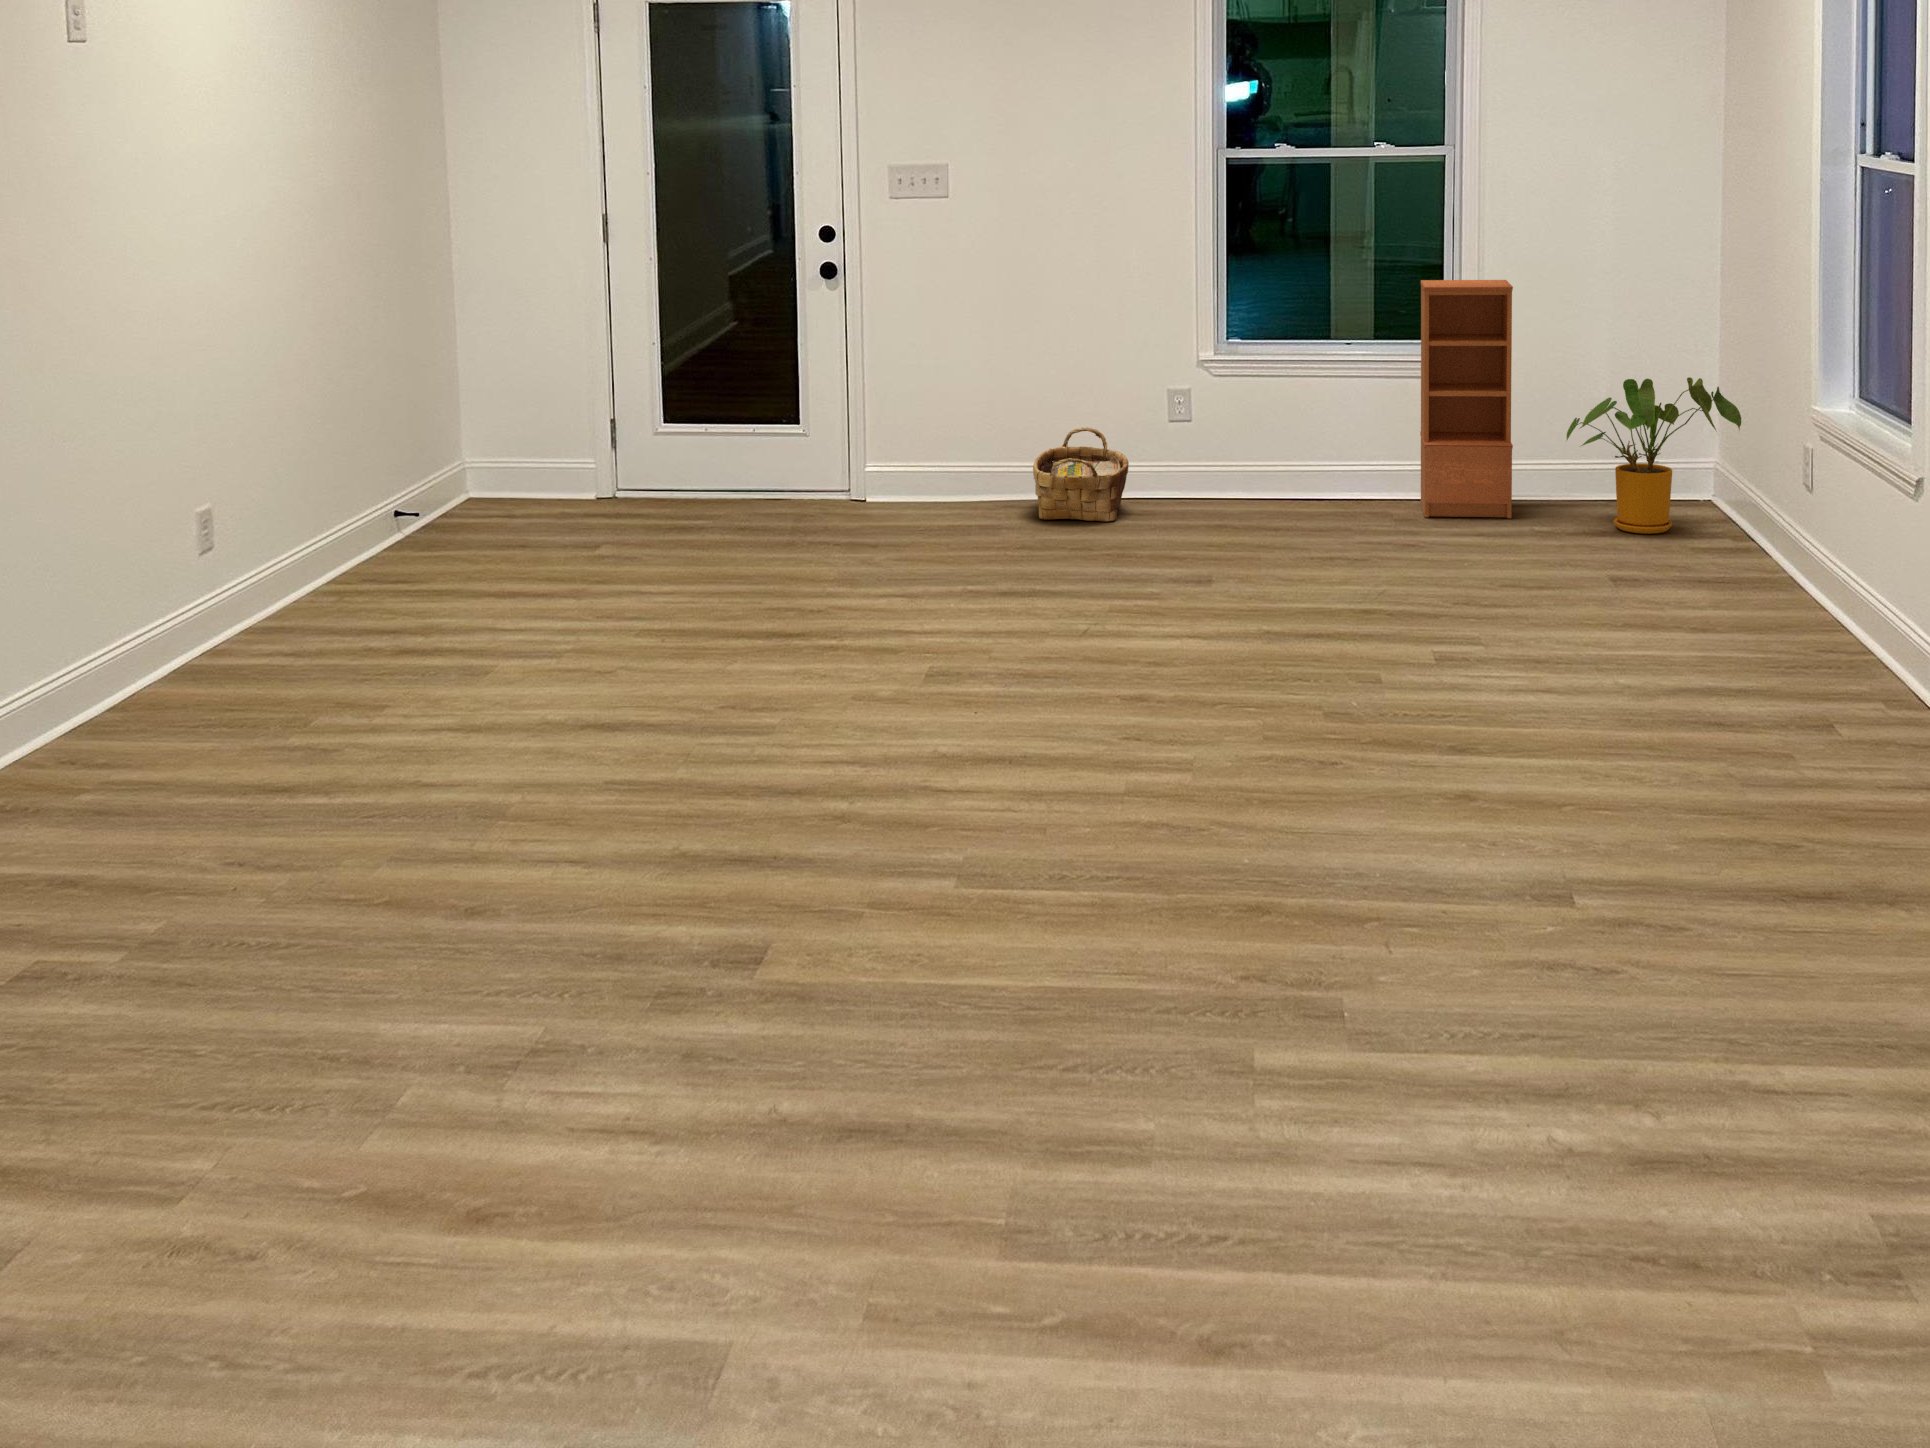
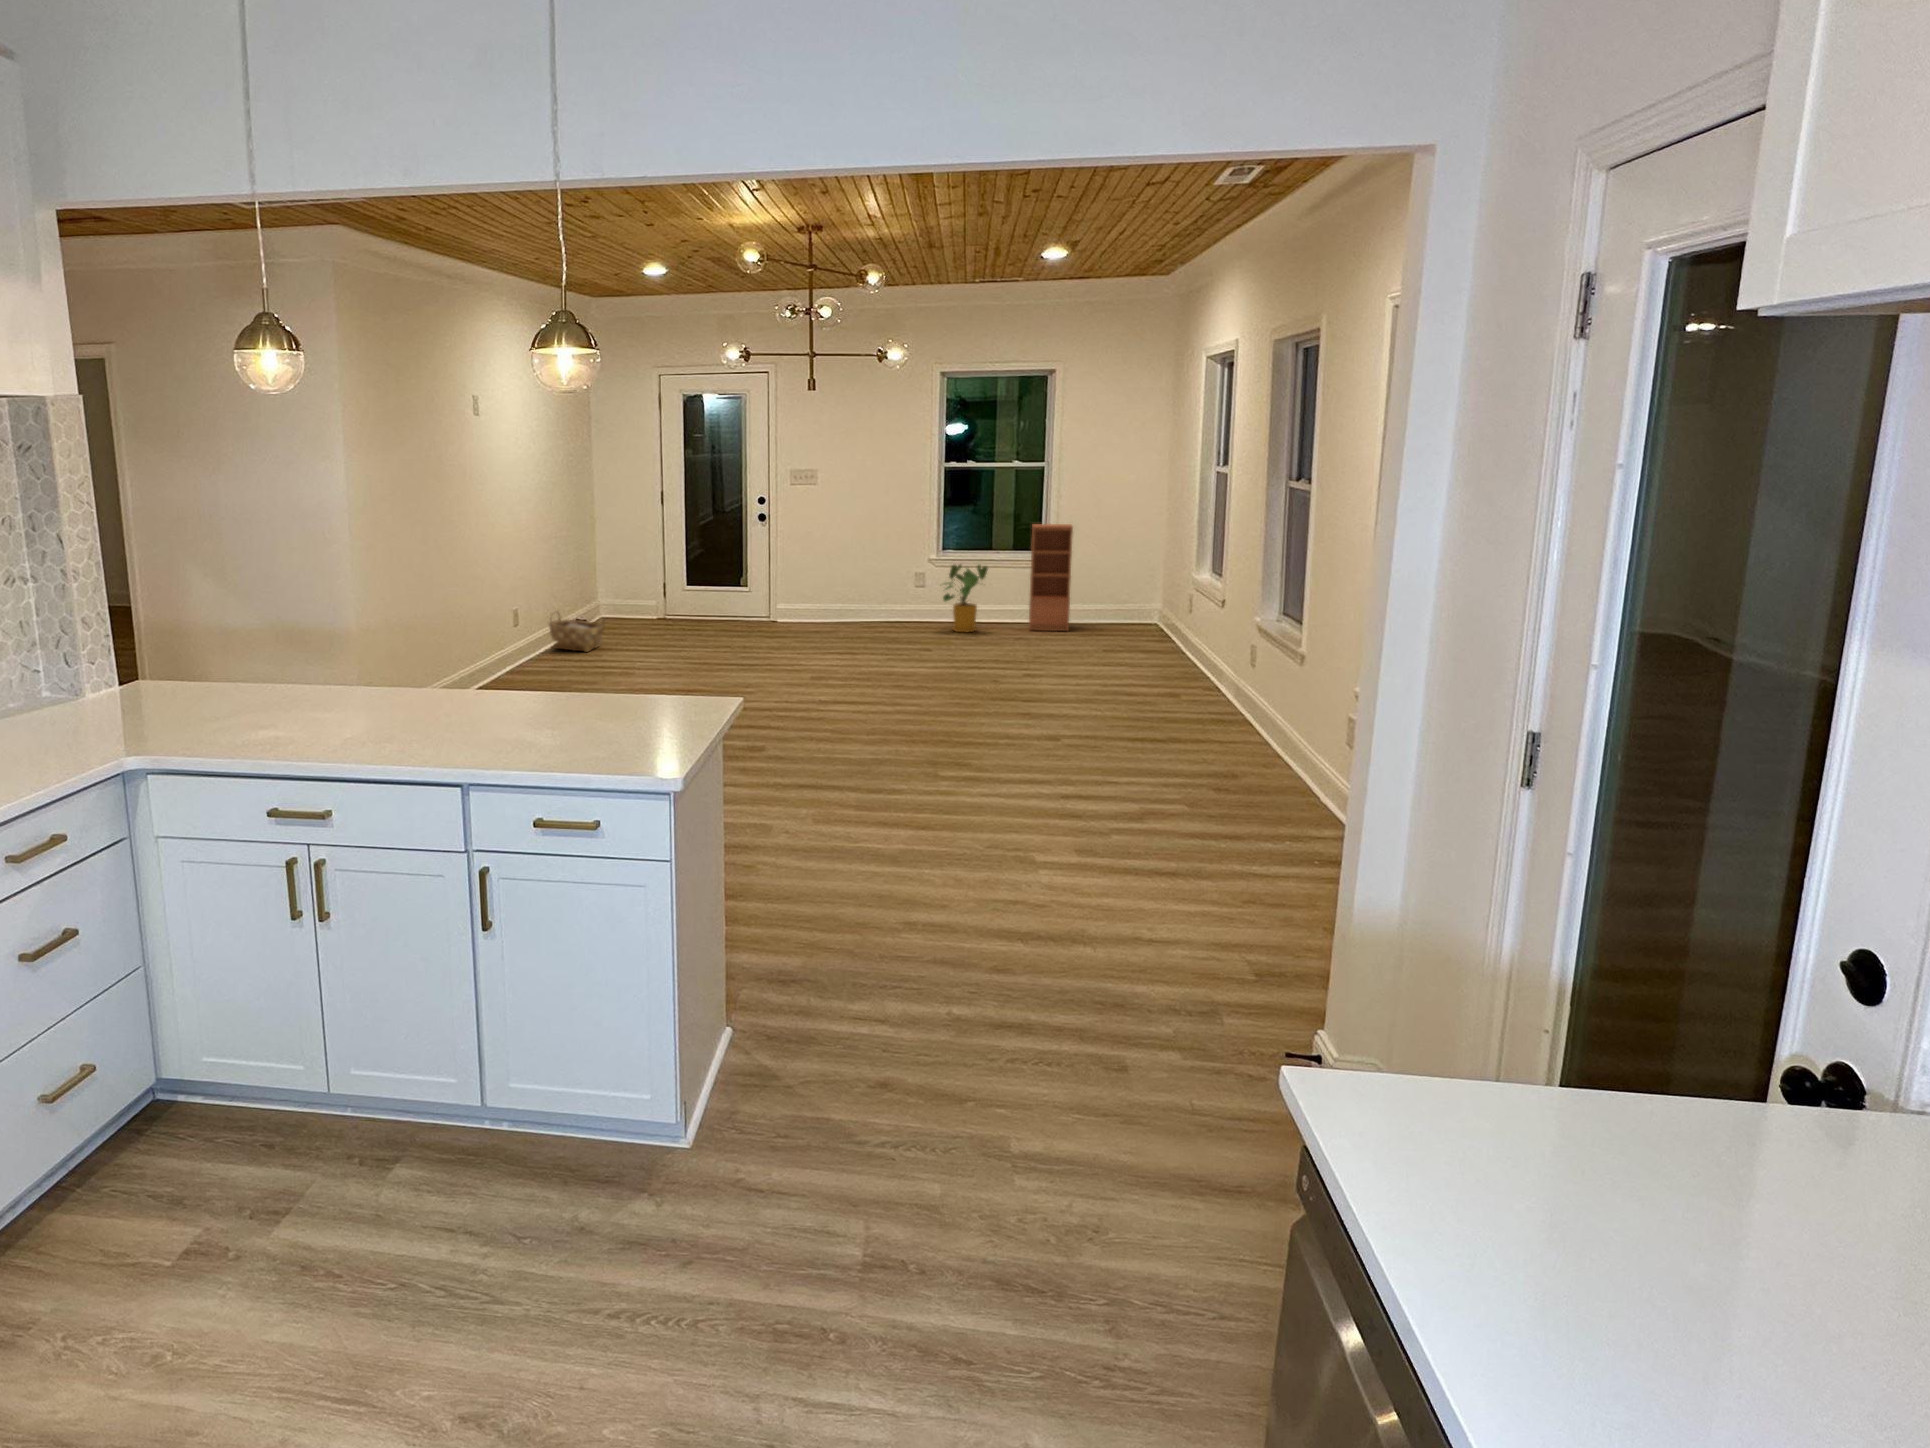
house plant: present [1566,377,1741,534] -> present [943,564,988,632]
woven basket: present [1033,427,1129,522] -> present [549,612,605,652]

